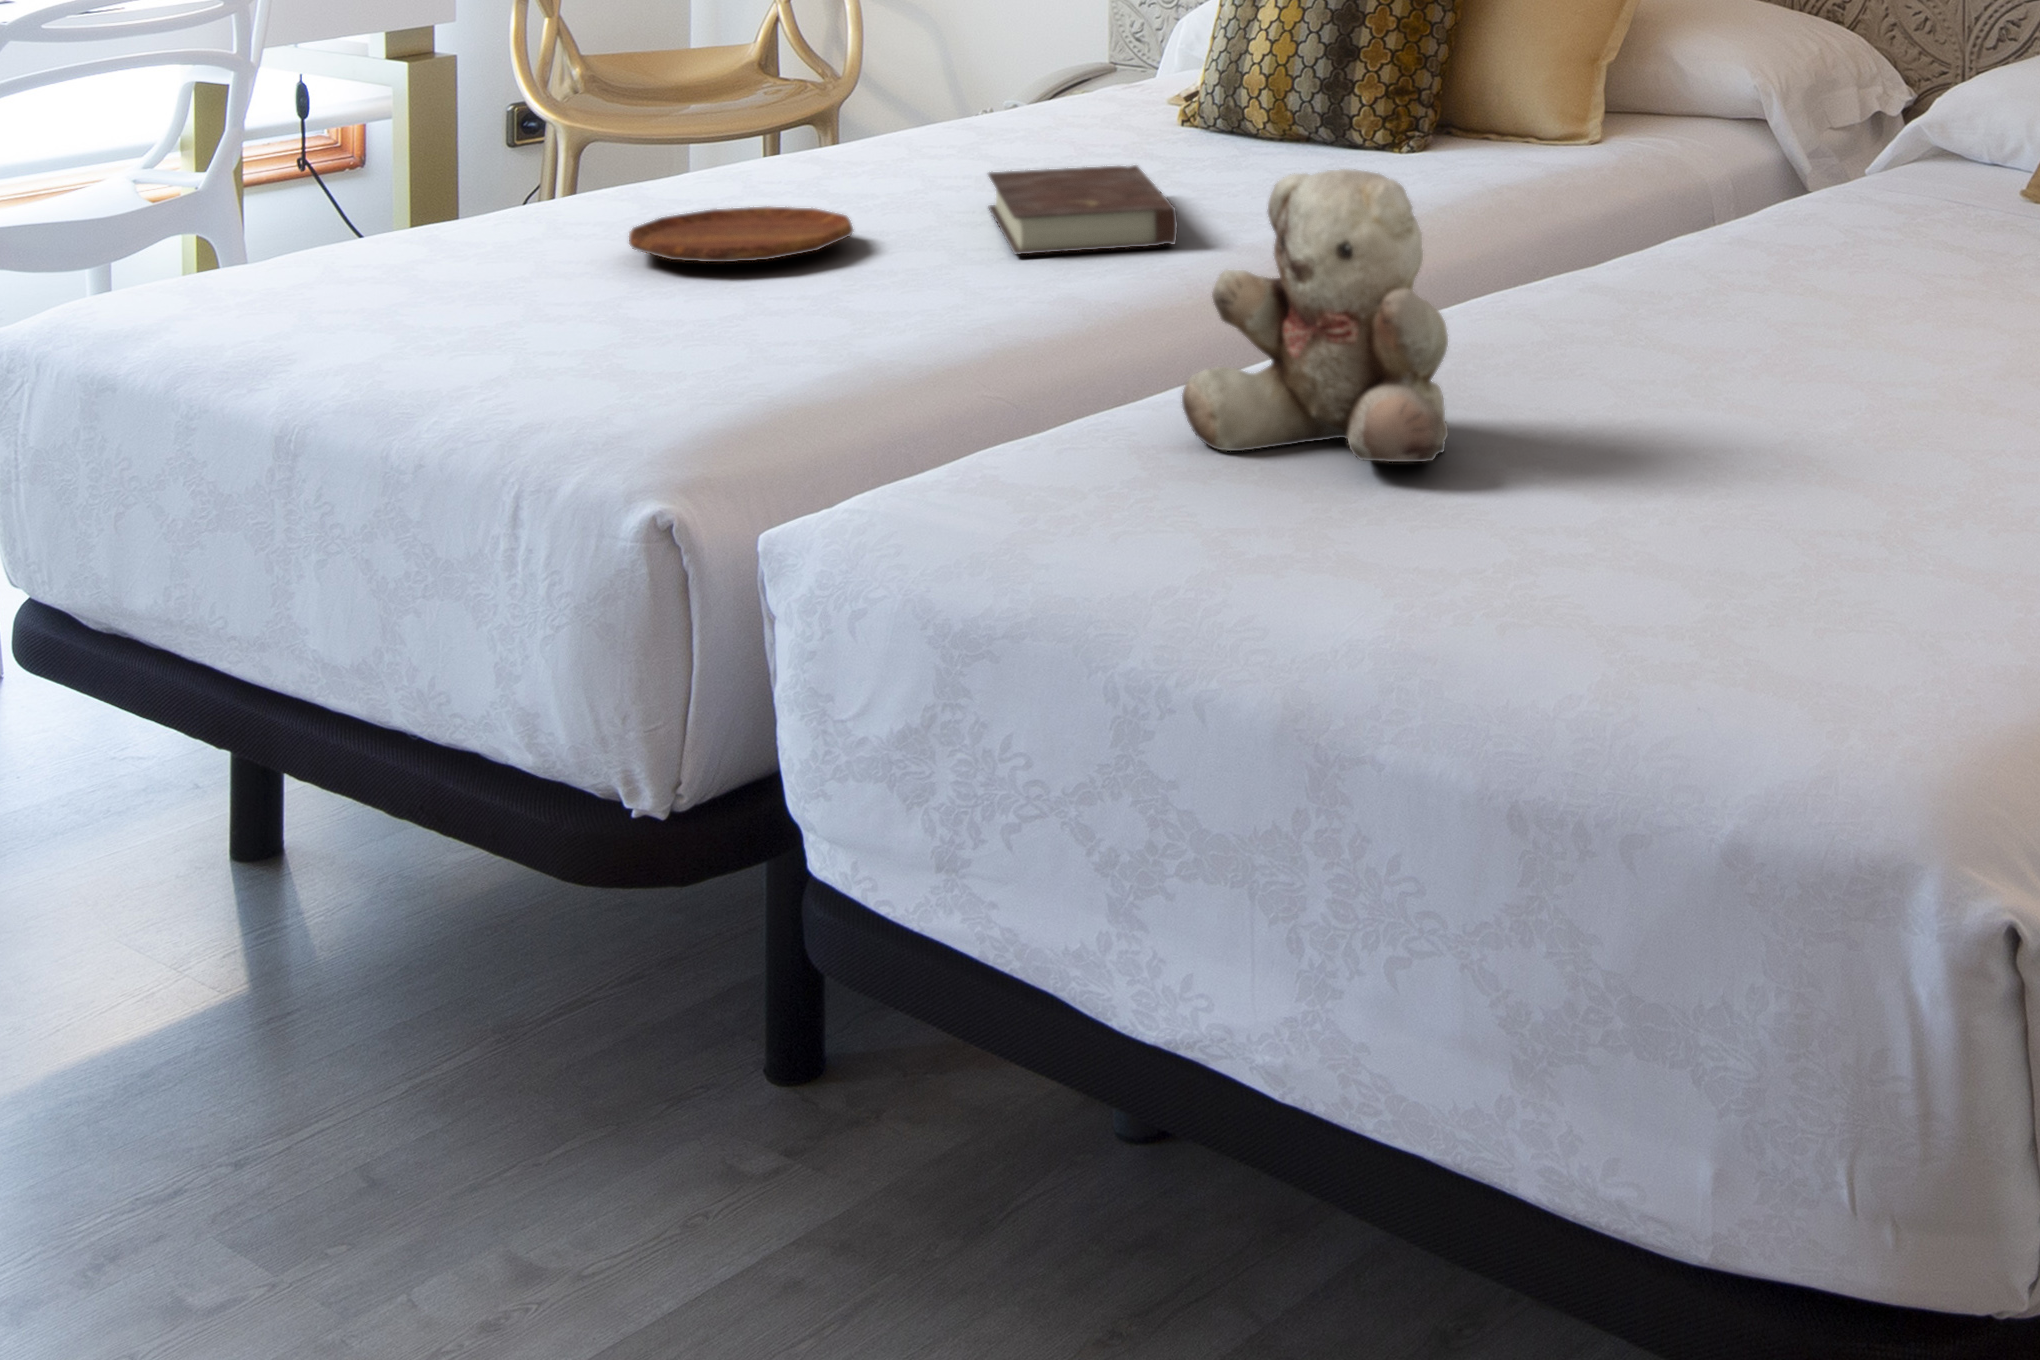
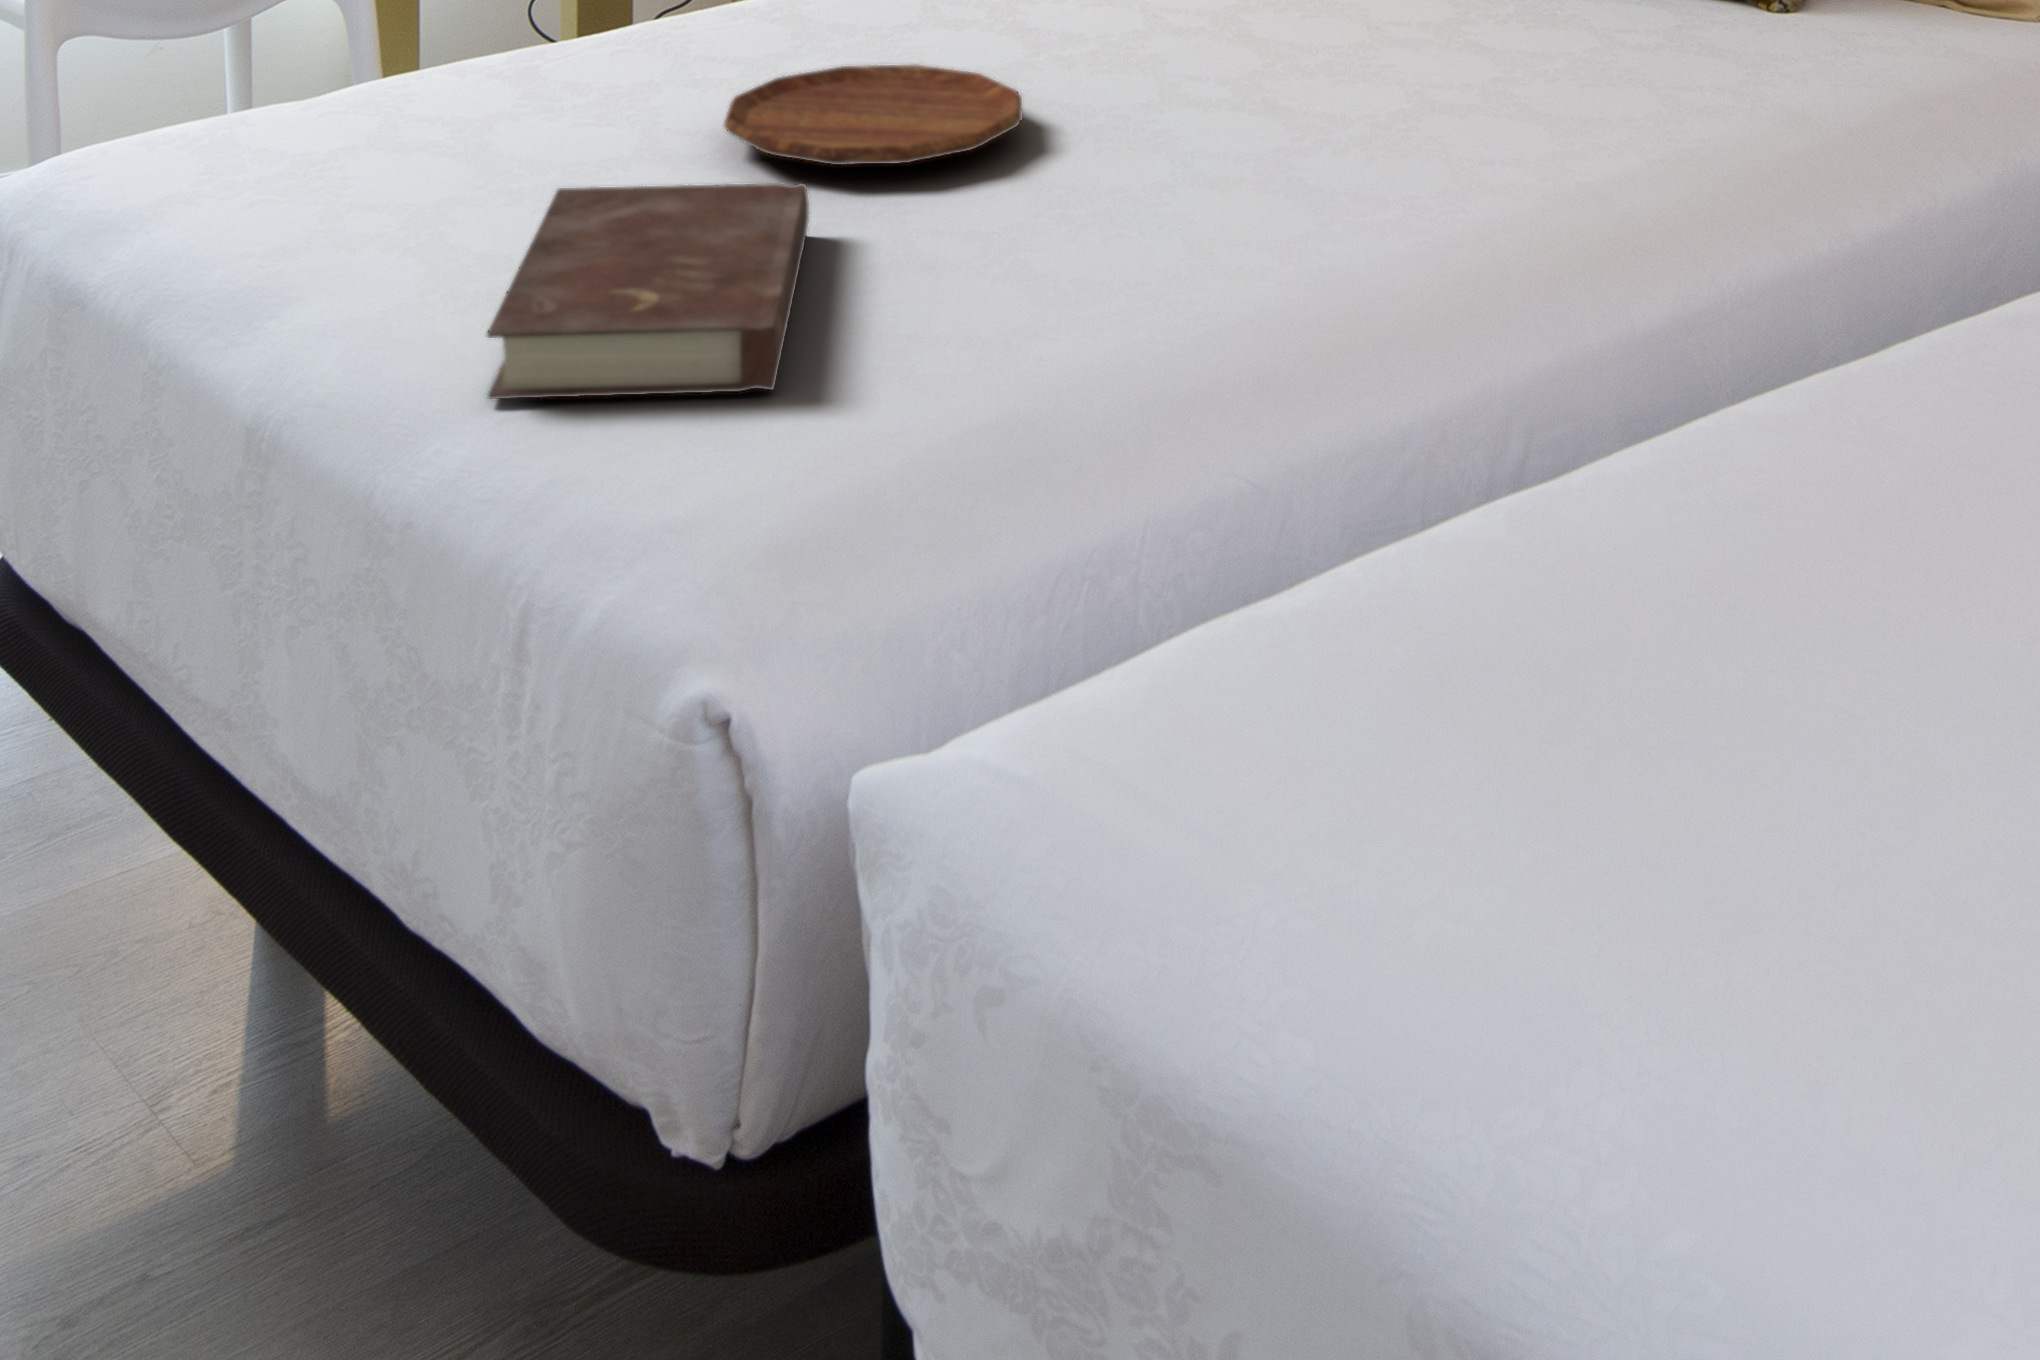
book: present [988,165,1177,254] -> present [487,183,809,399]
teddy bear: present [1182,169,1448,462] -> none [1469,228,1936,802]

